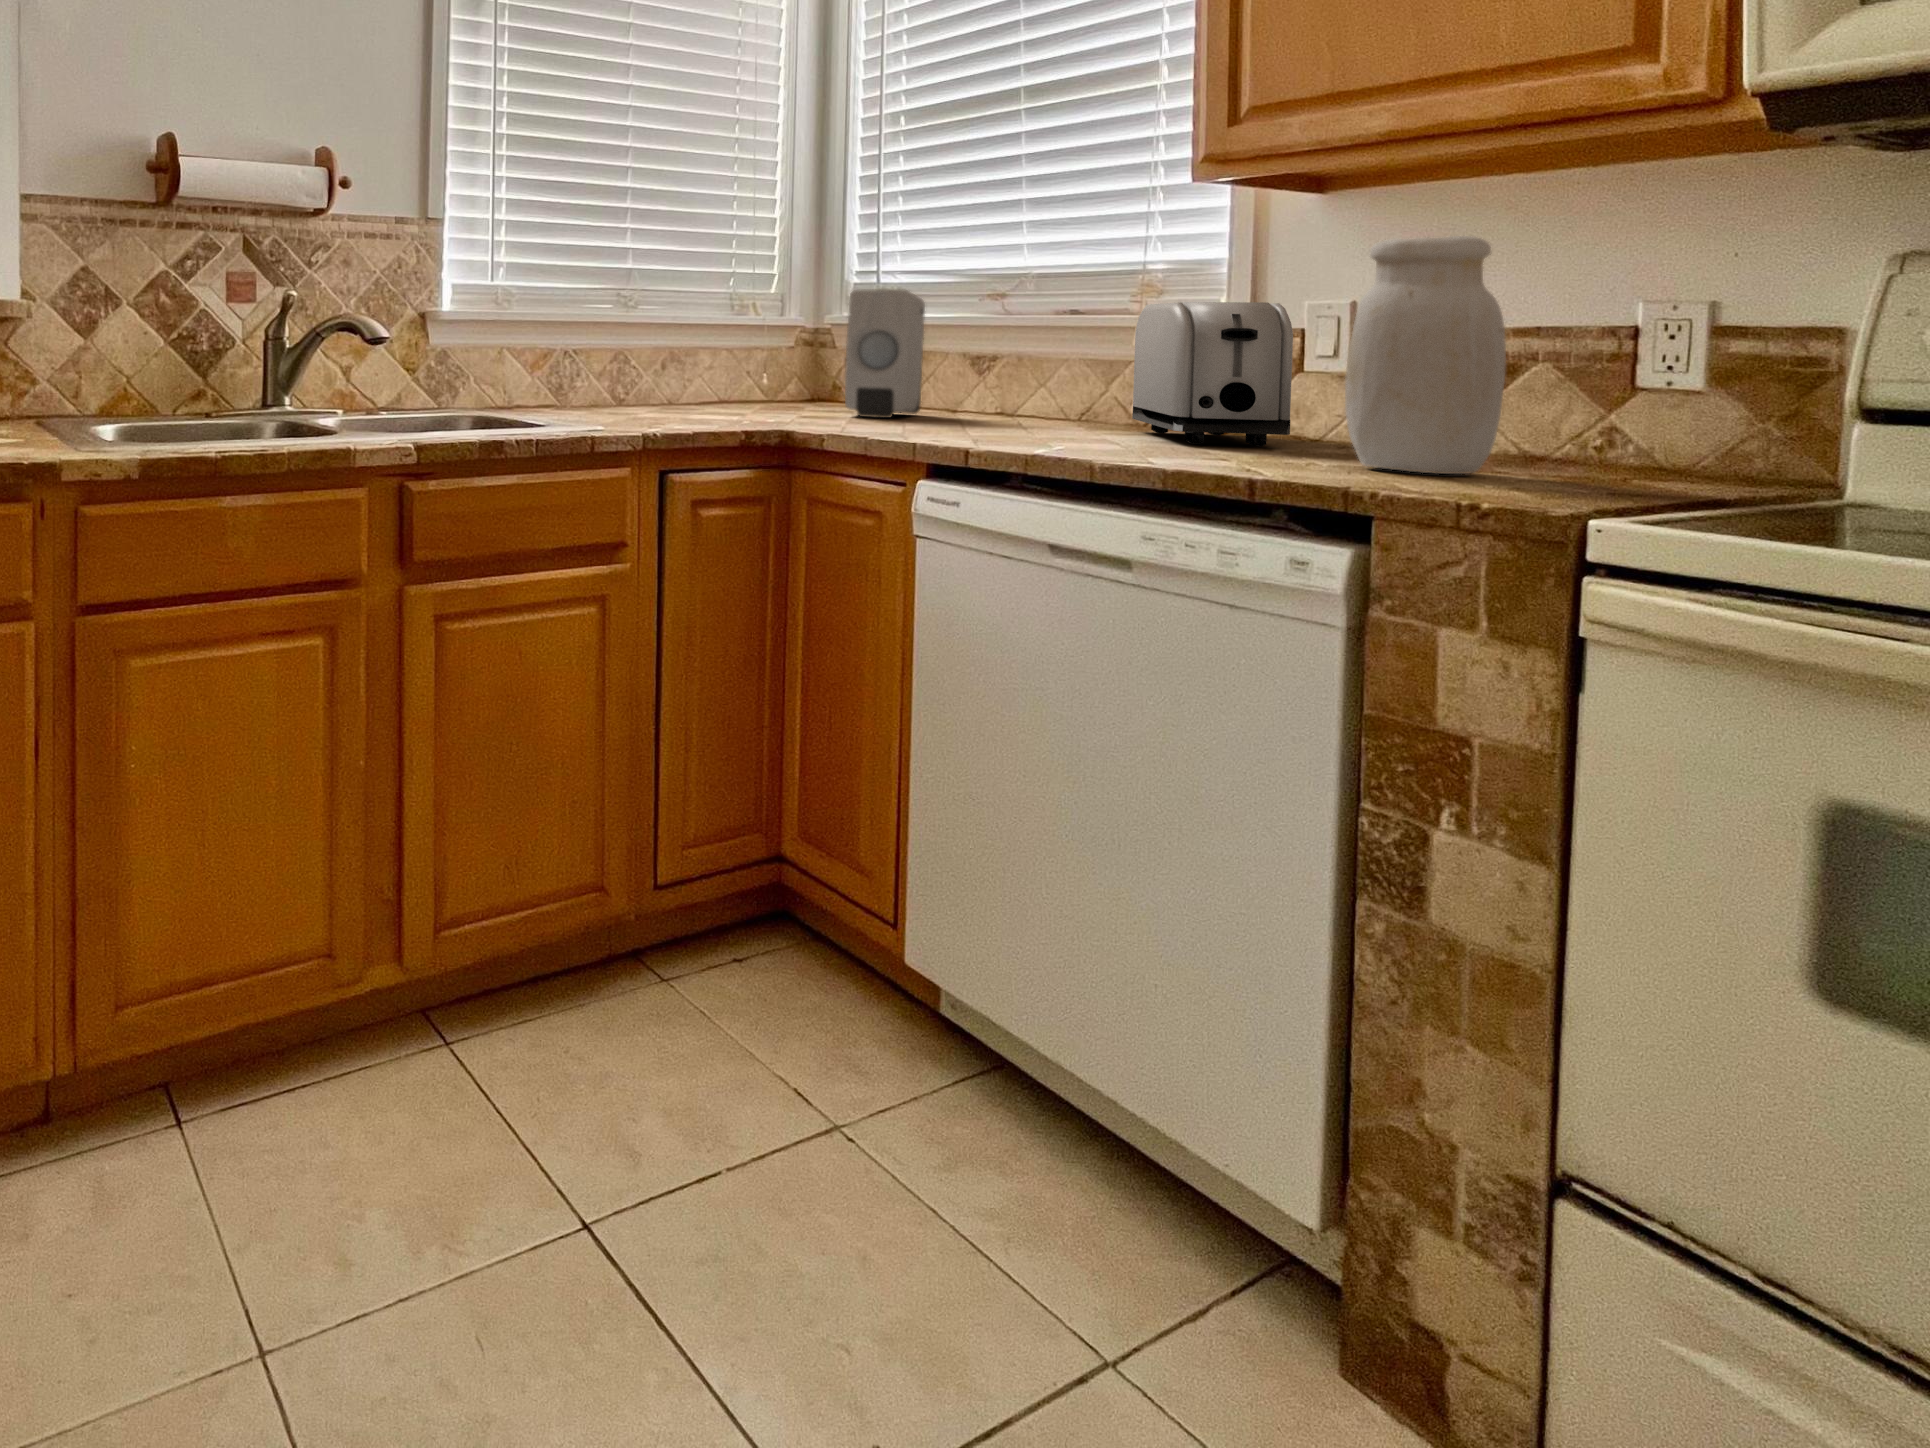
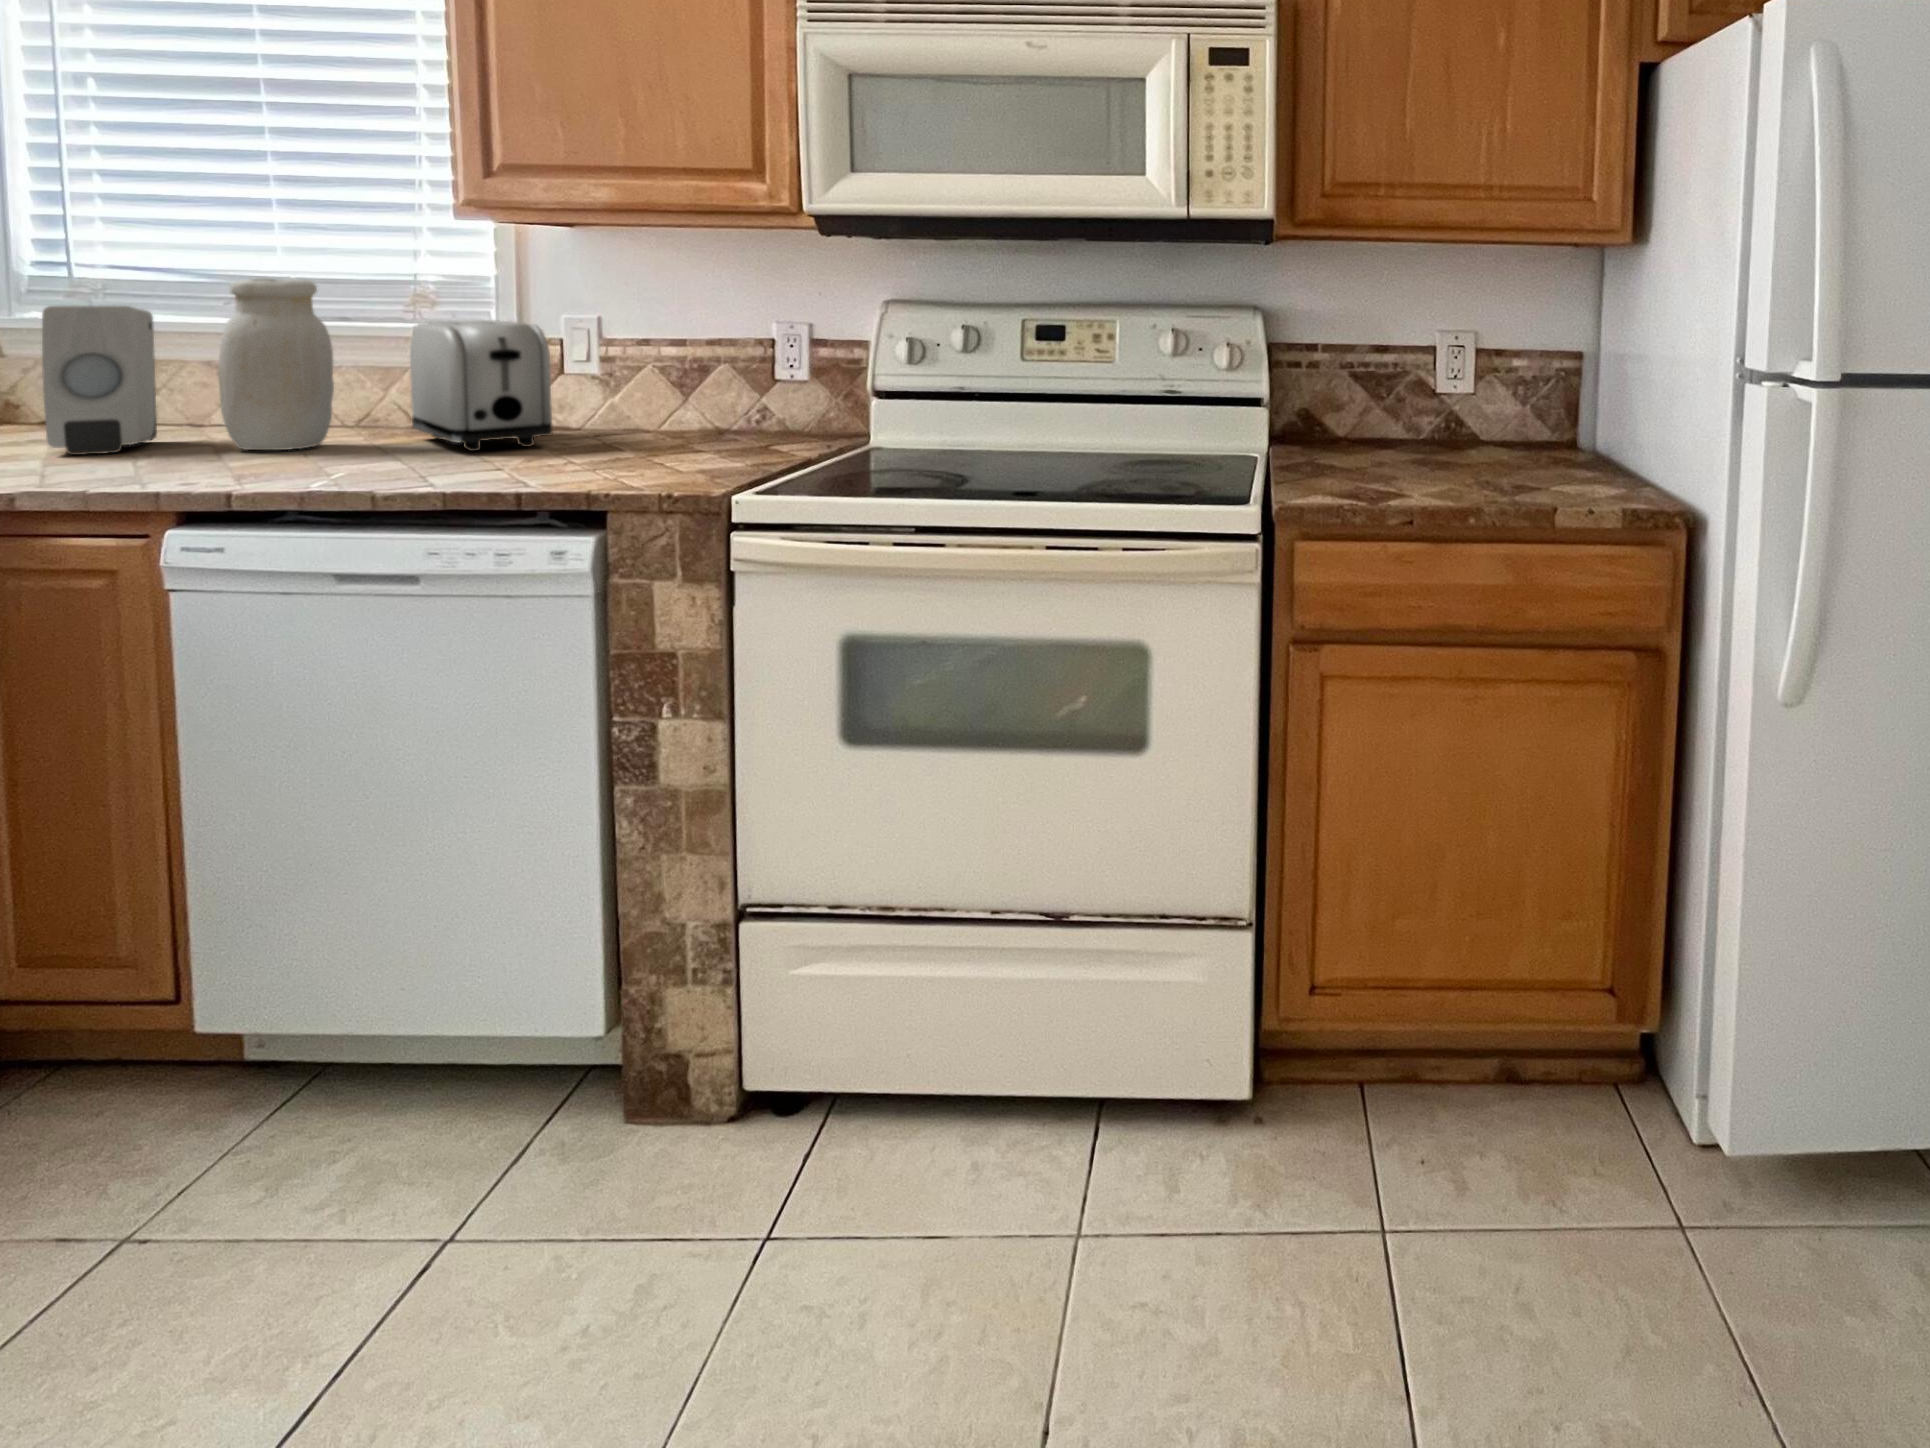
jar: present [1345,236,1506,474] -> present [218,279,334,450]

